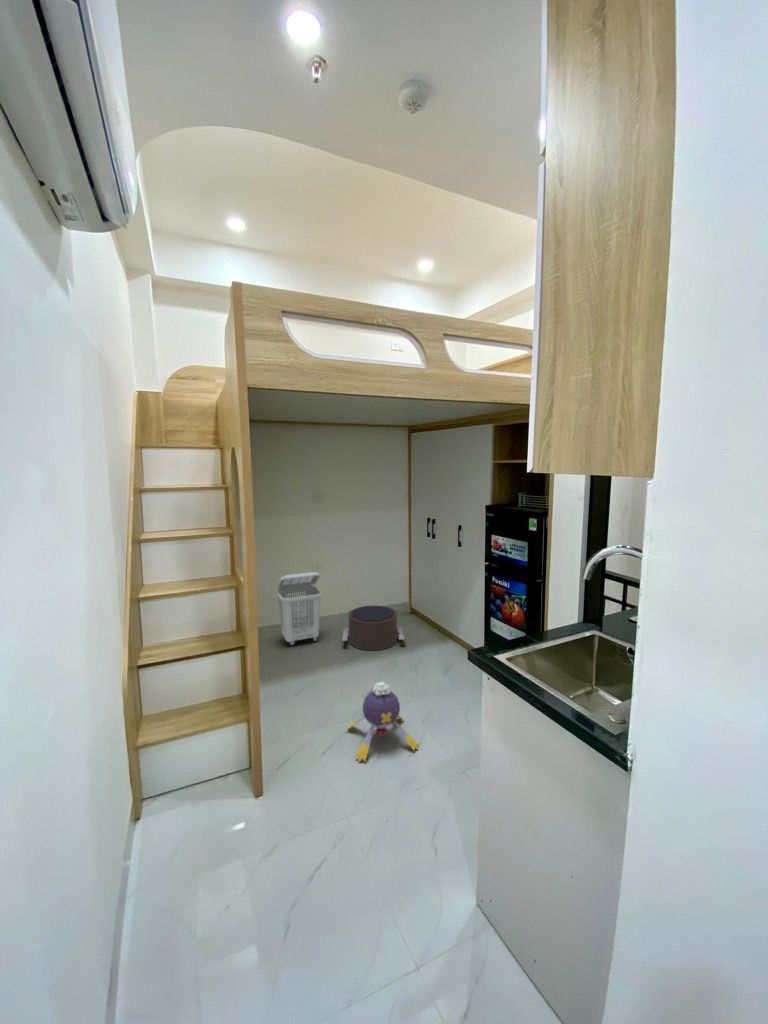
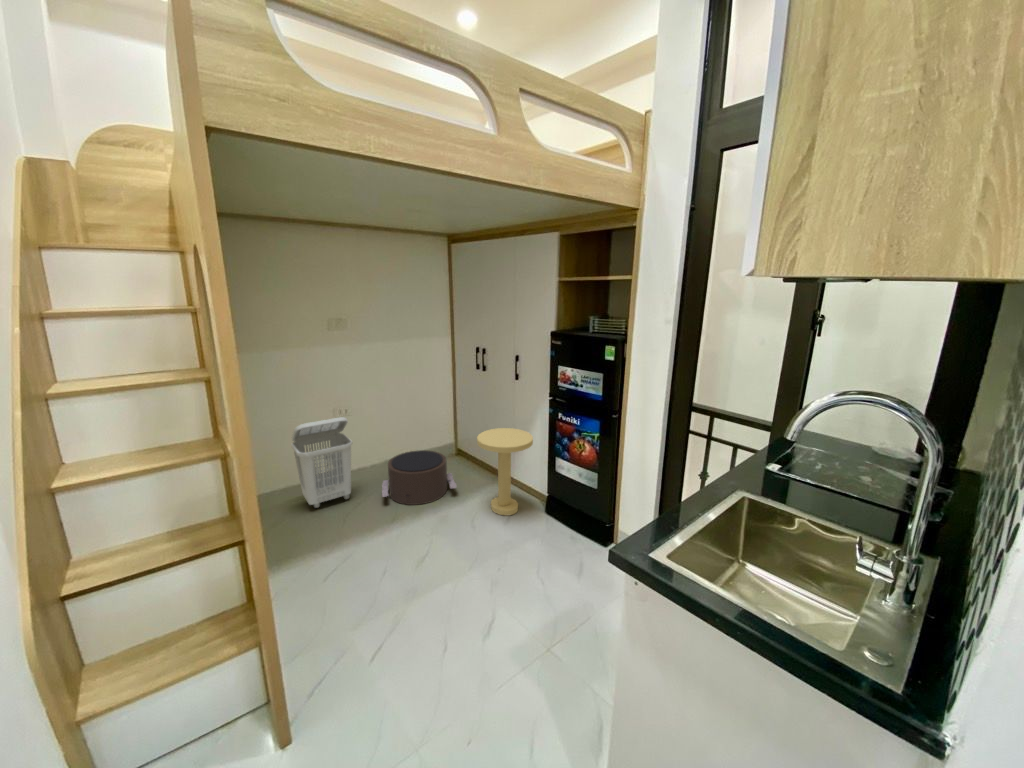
side table: none [421,589,471,667] -> present [477,428,533,516]
plush toy: present [348,682,418,762] -> none [399,555,493,662]

